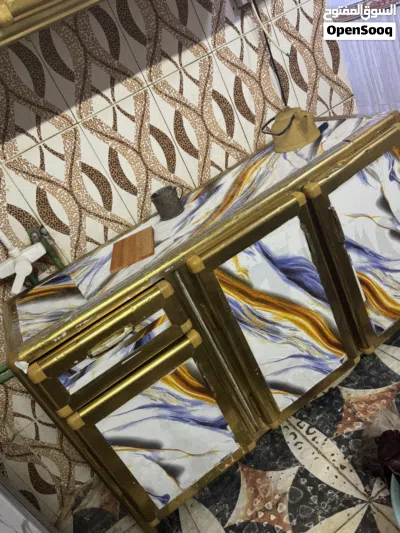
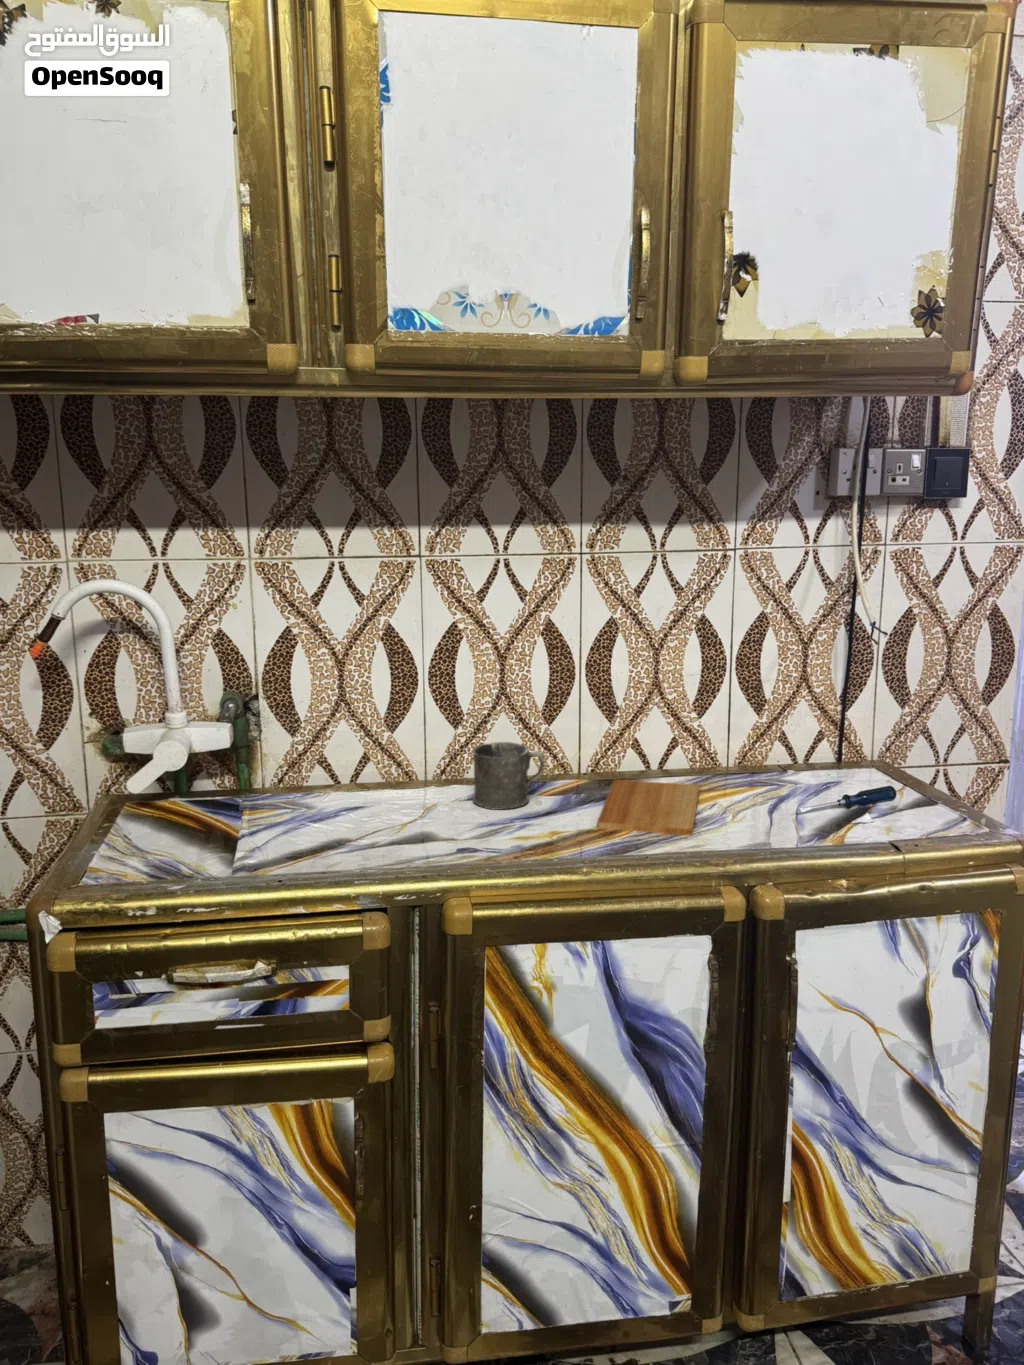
kettle: present [261,106,320,153] -> none [761,715,878,812]
cutting board: present [110,226,155,274] -> present [597,780,699,835]

